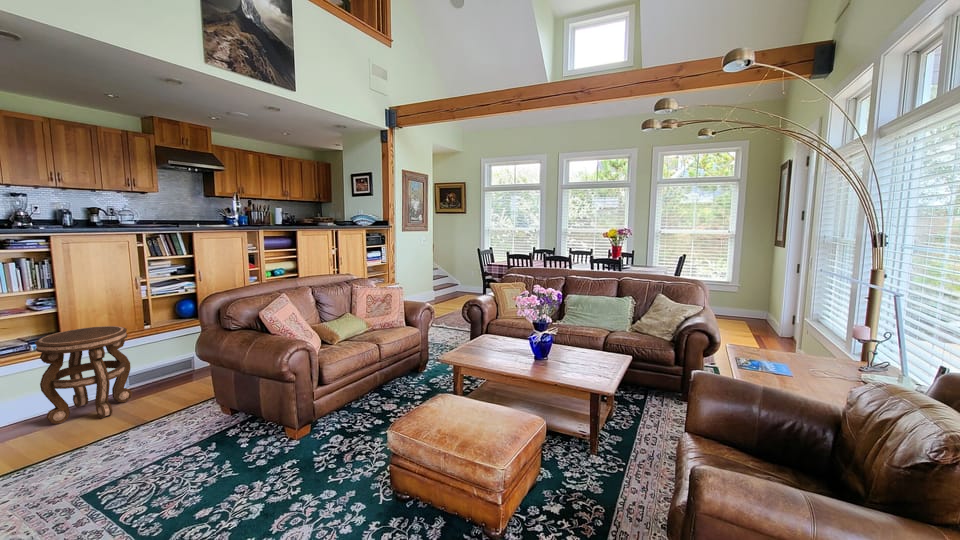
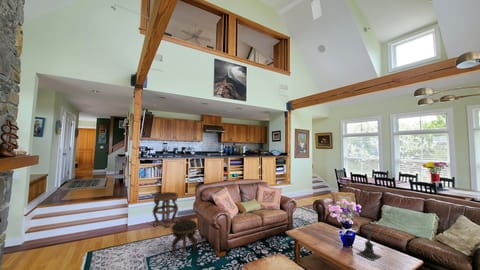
candle holder: none [559,314,590,370] -> present [357,225,381,261]
footstool: none [152,377,231,468] -> present [172,219,197,258]

